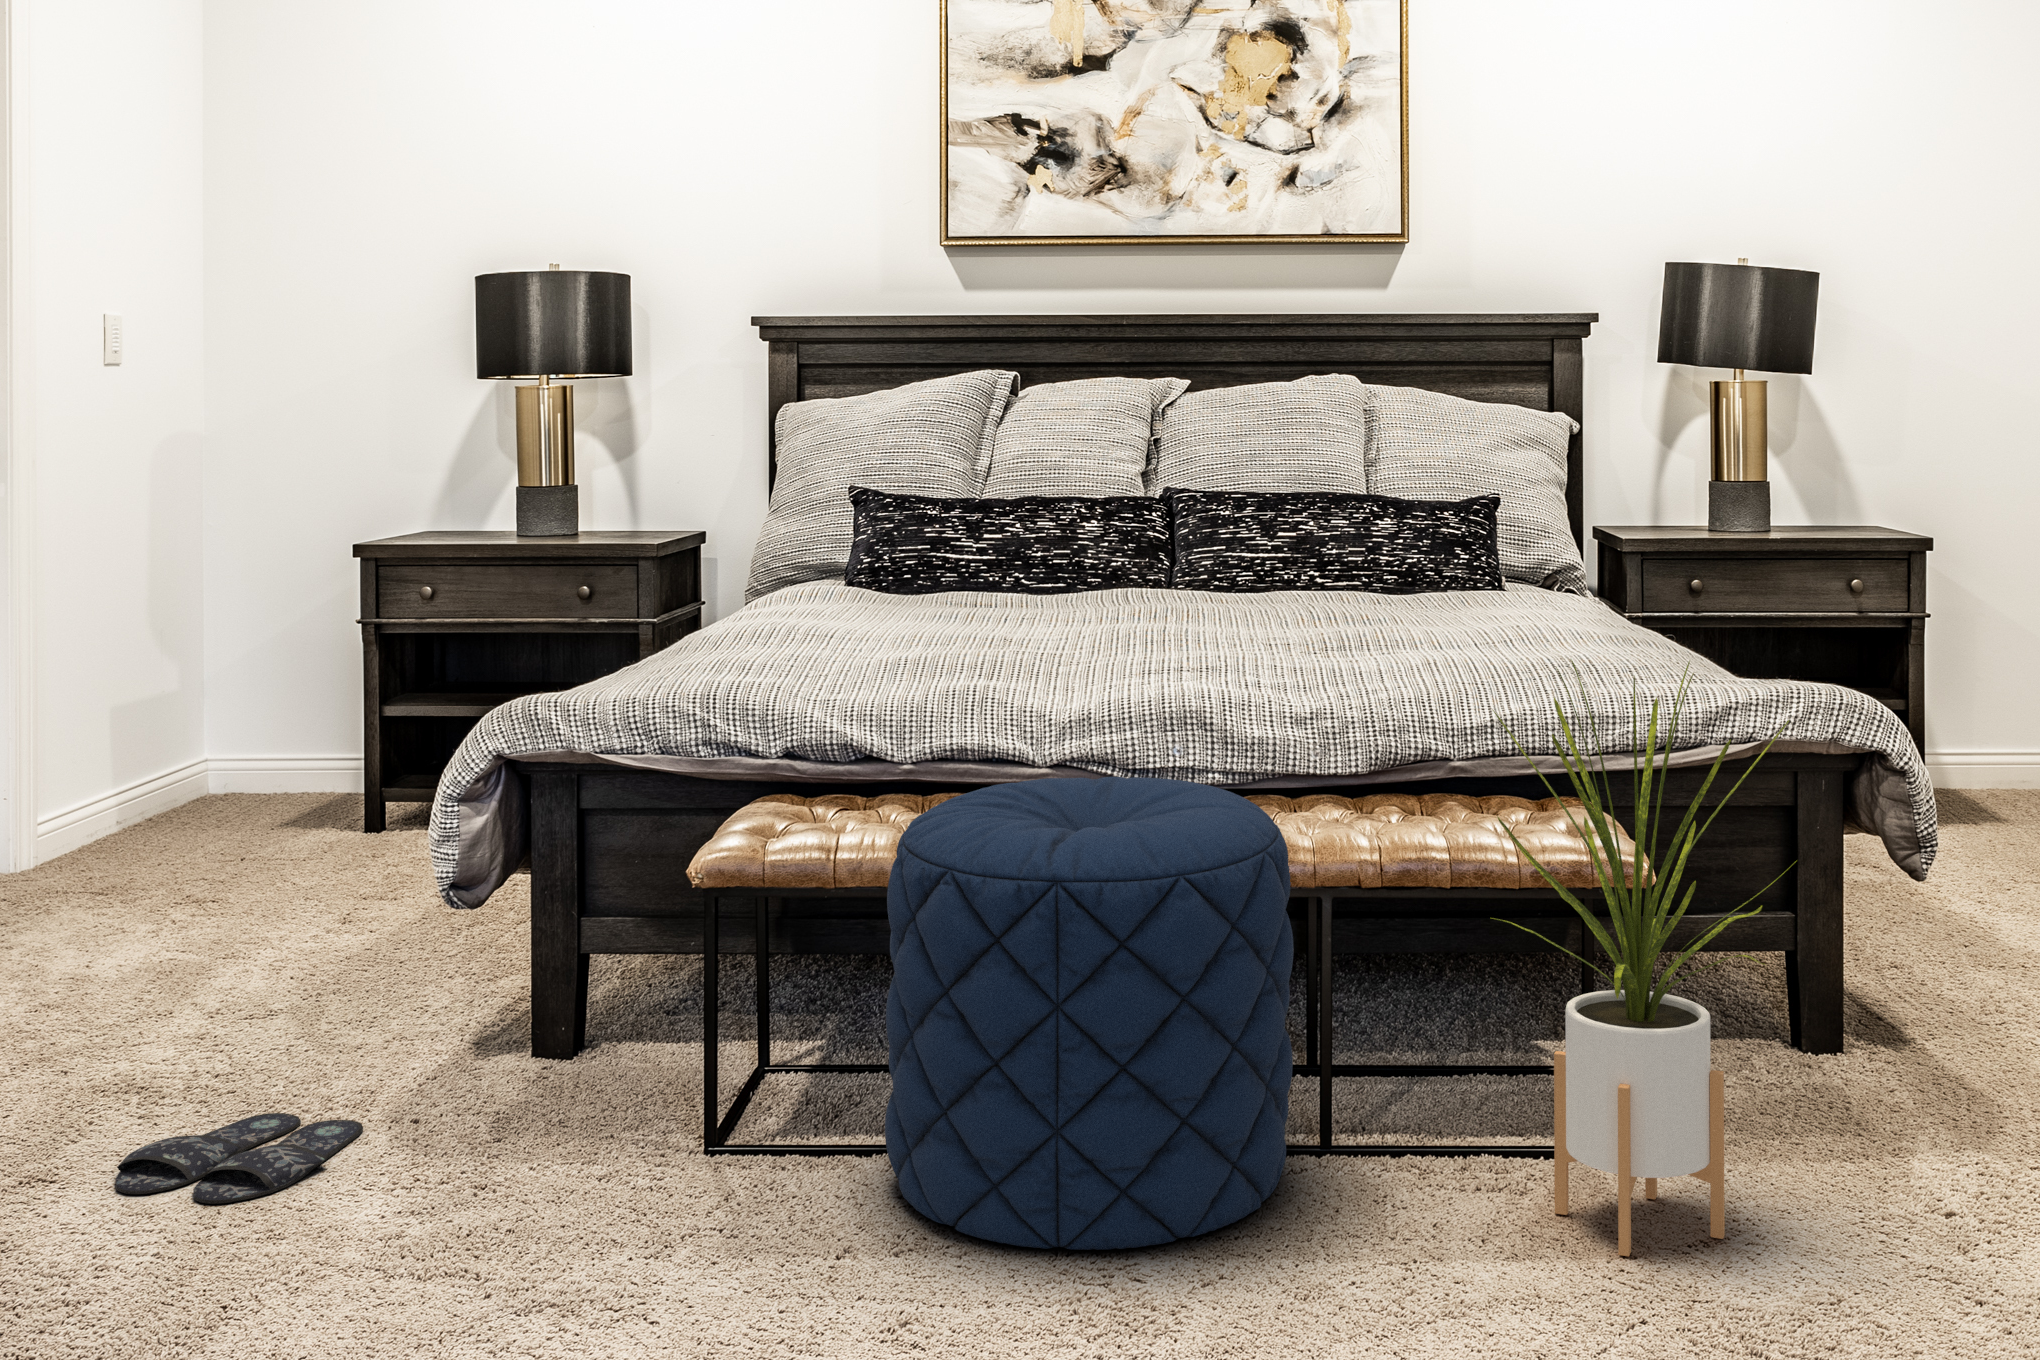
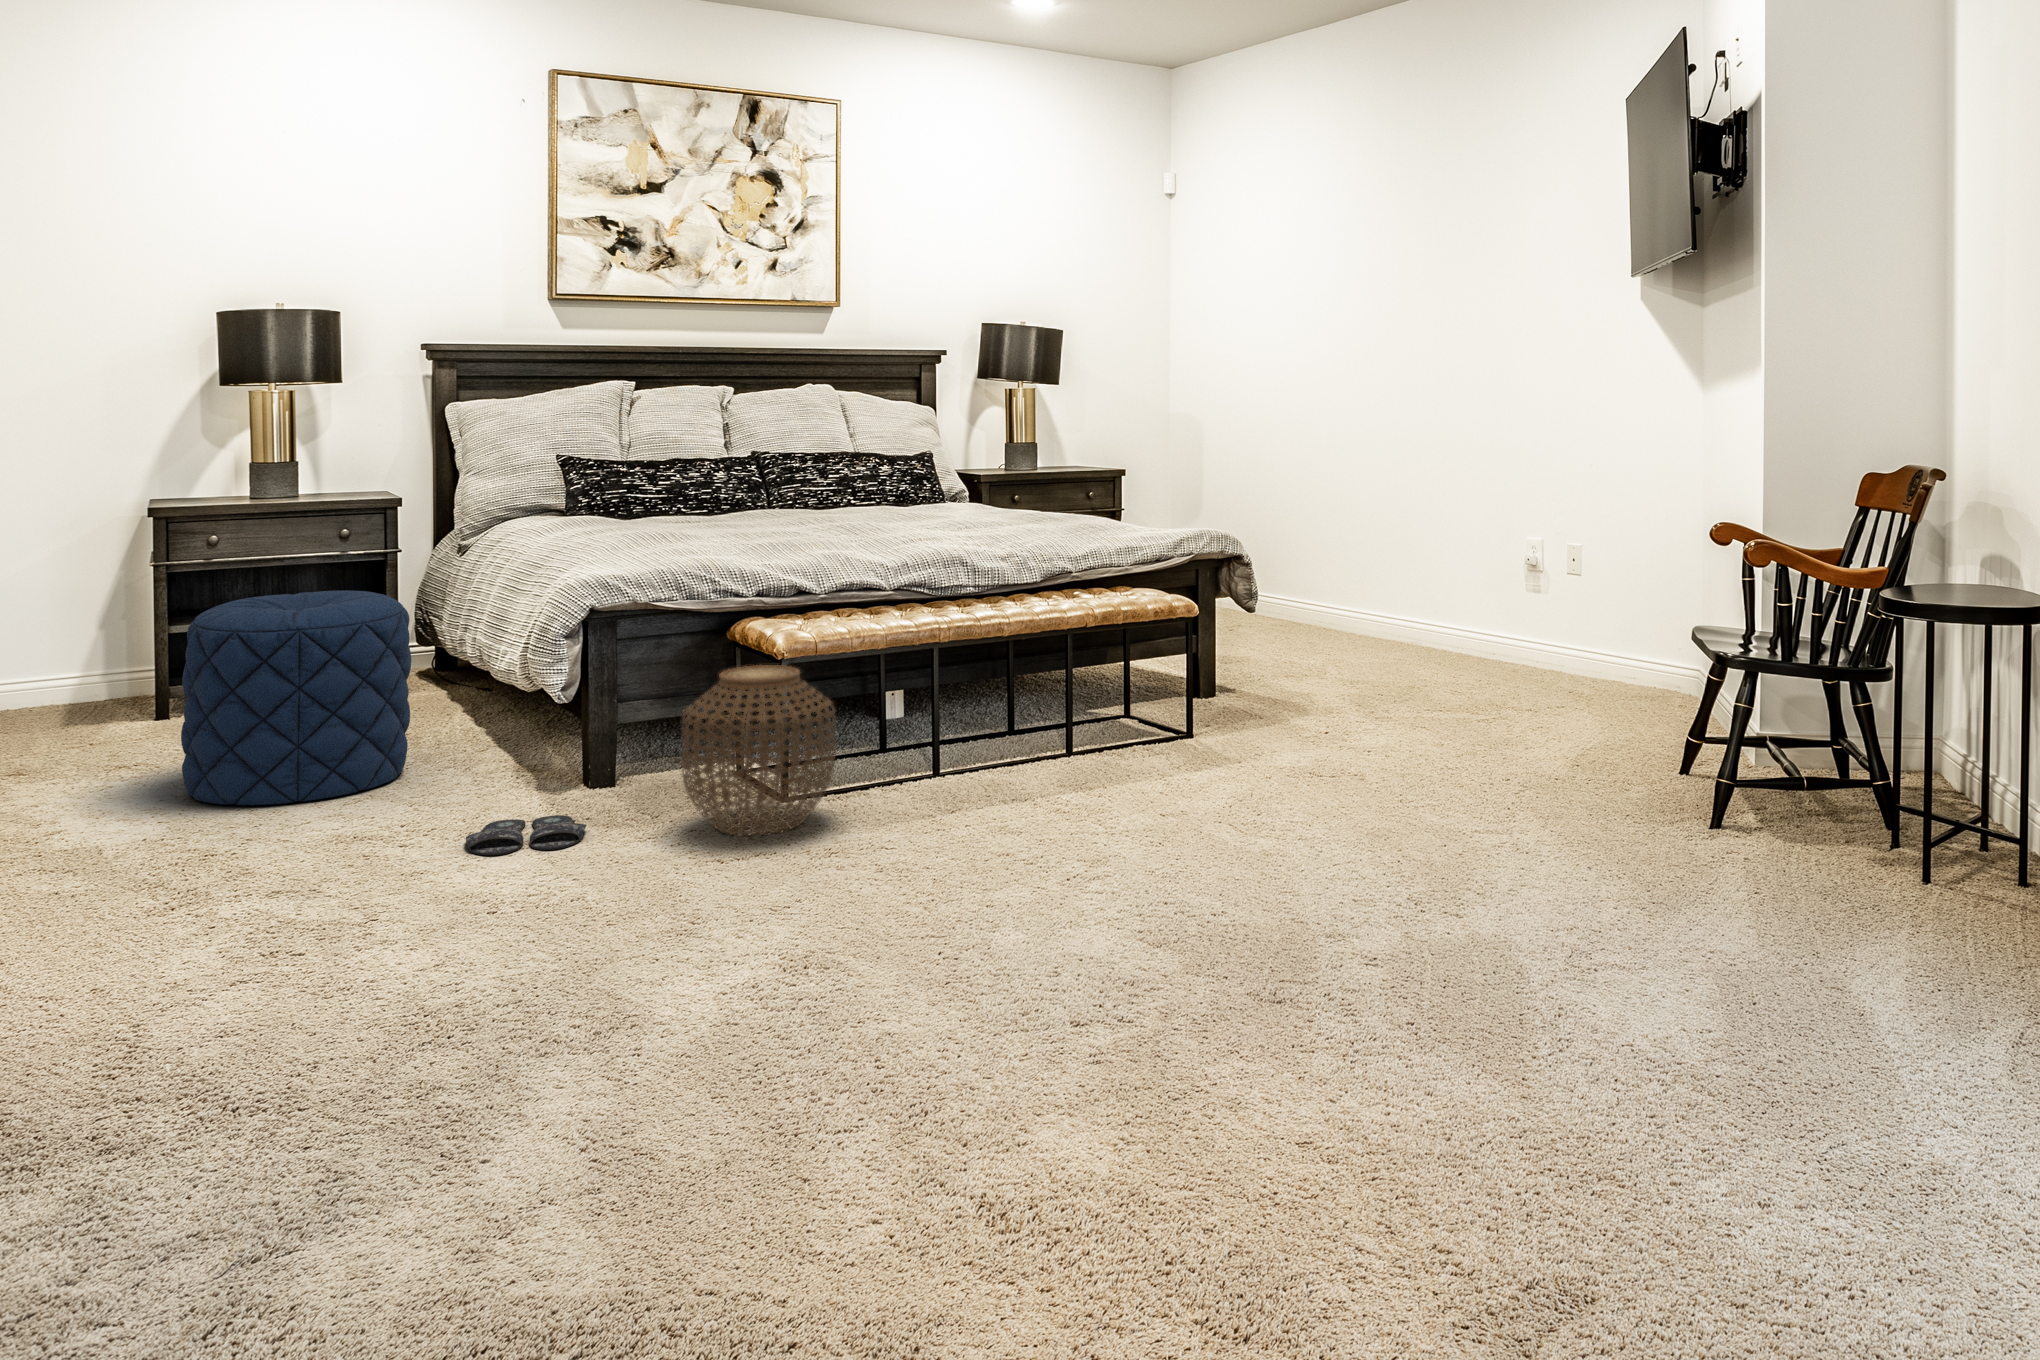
house plant: present [1492,660,1793,1256] -> none [1142,513,1267,757]
pouf: present [885,777,1294,1250] -> present [181,591,411,805]
woven basket: none [392,907,696,1259] -> present [682,665,835,835]

